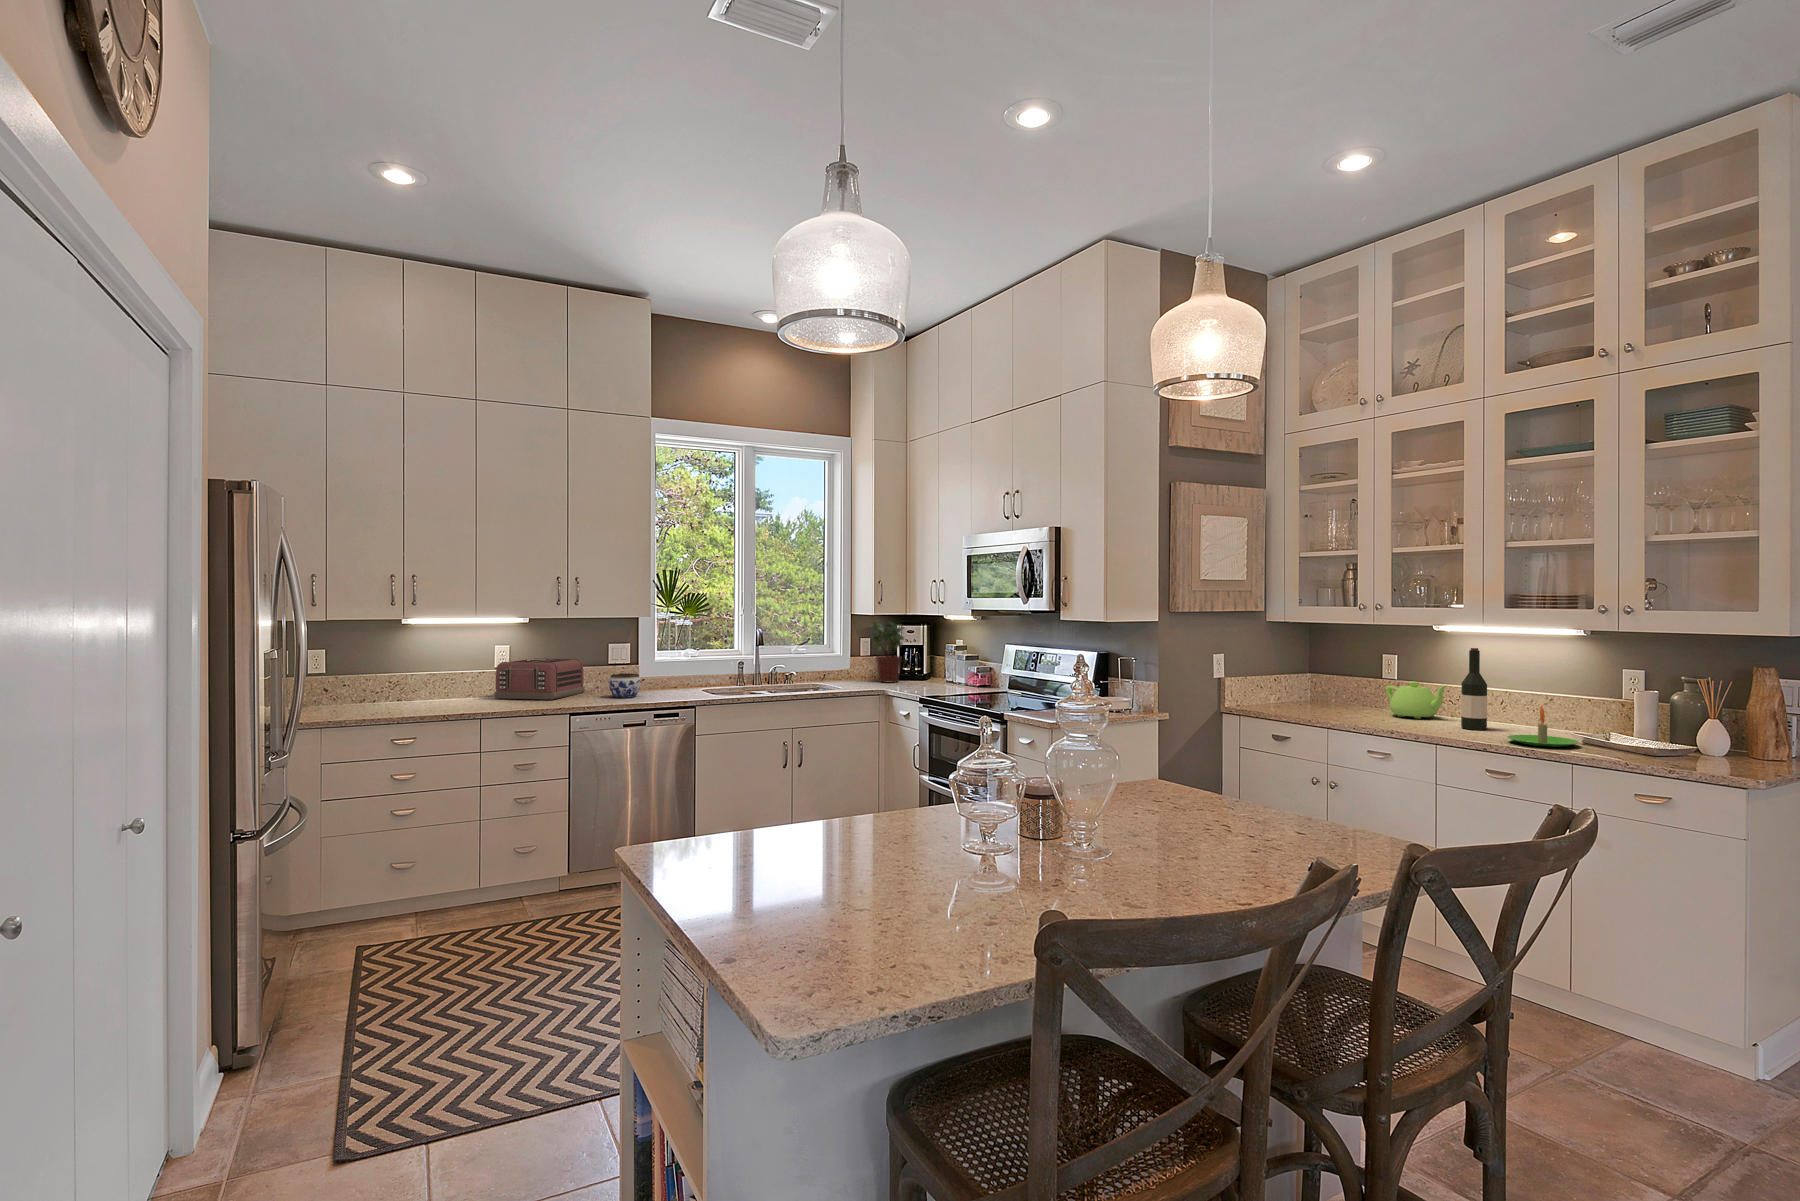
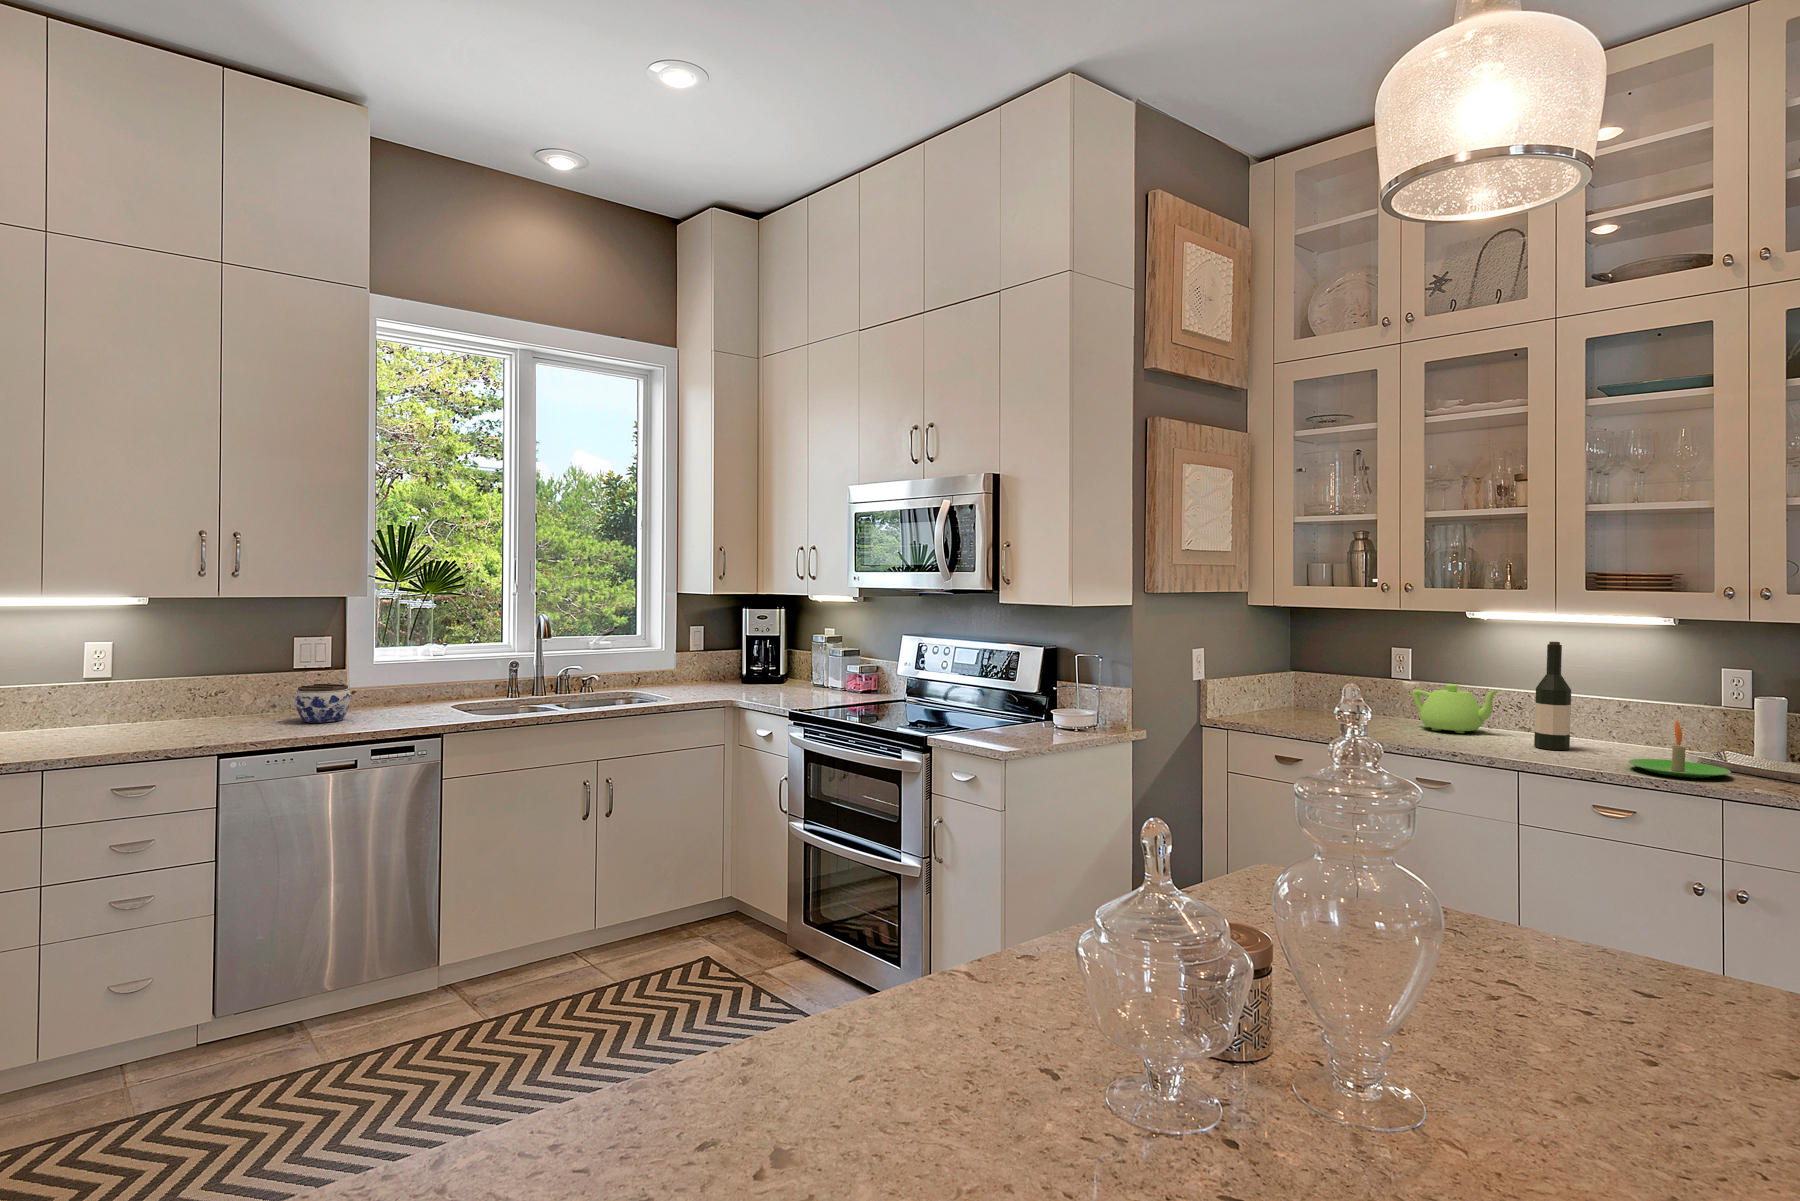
potted plant: present [869,621,904,682] -> none [702,601,756,688]
toaster: present [494,658,585,700] -> none [83,661,255,729]

